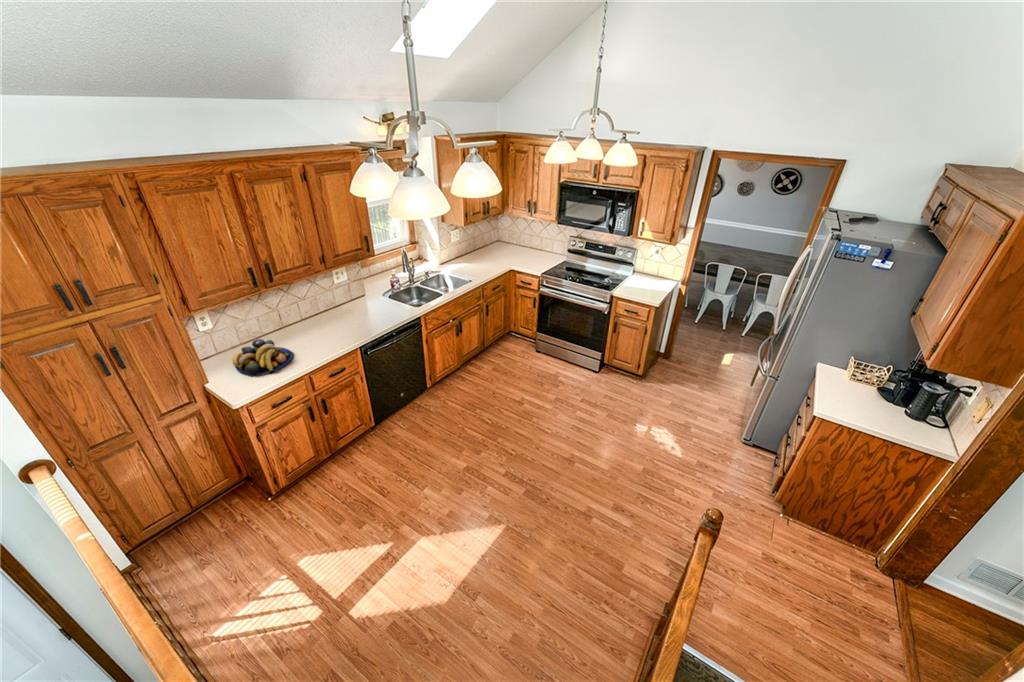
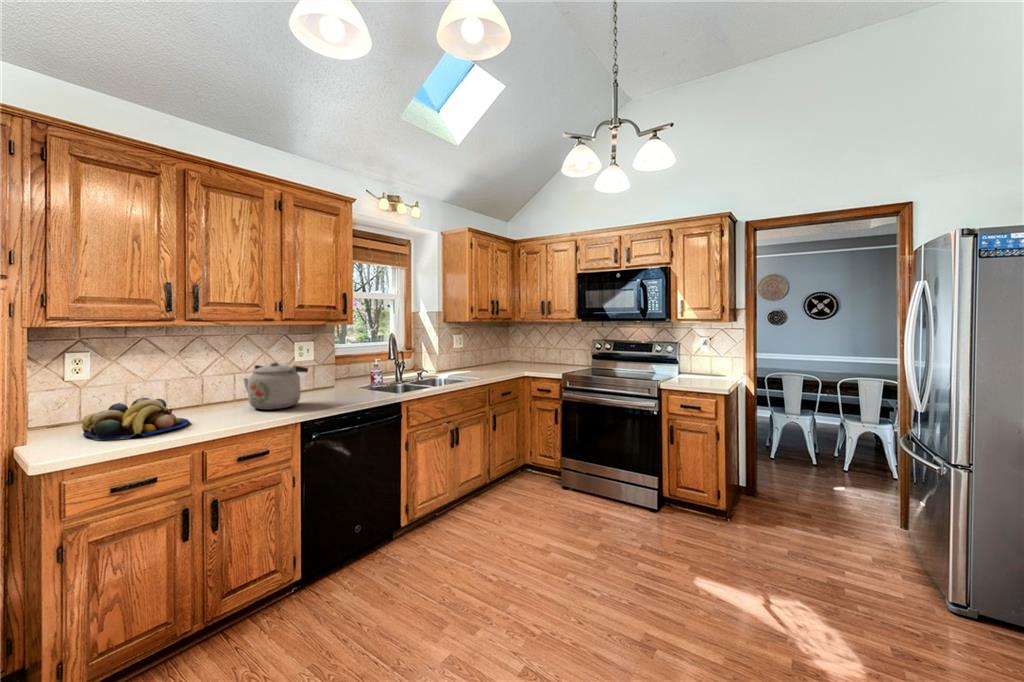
kettle: none [309,297,353,333] -> present [243,363,308,410]

